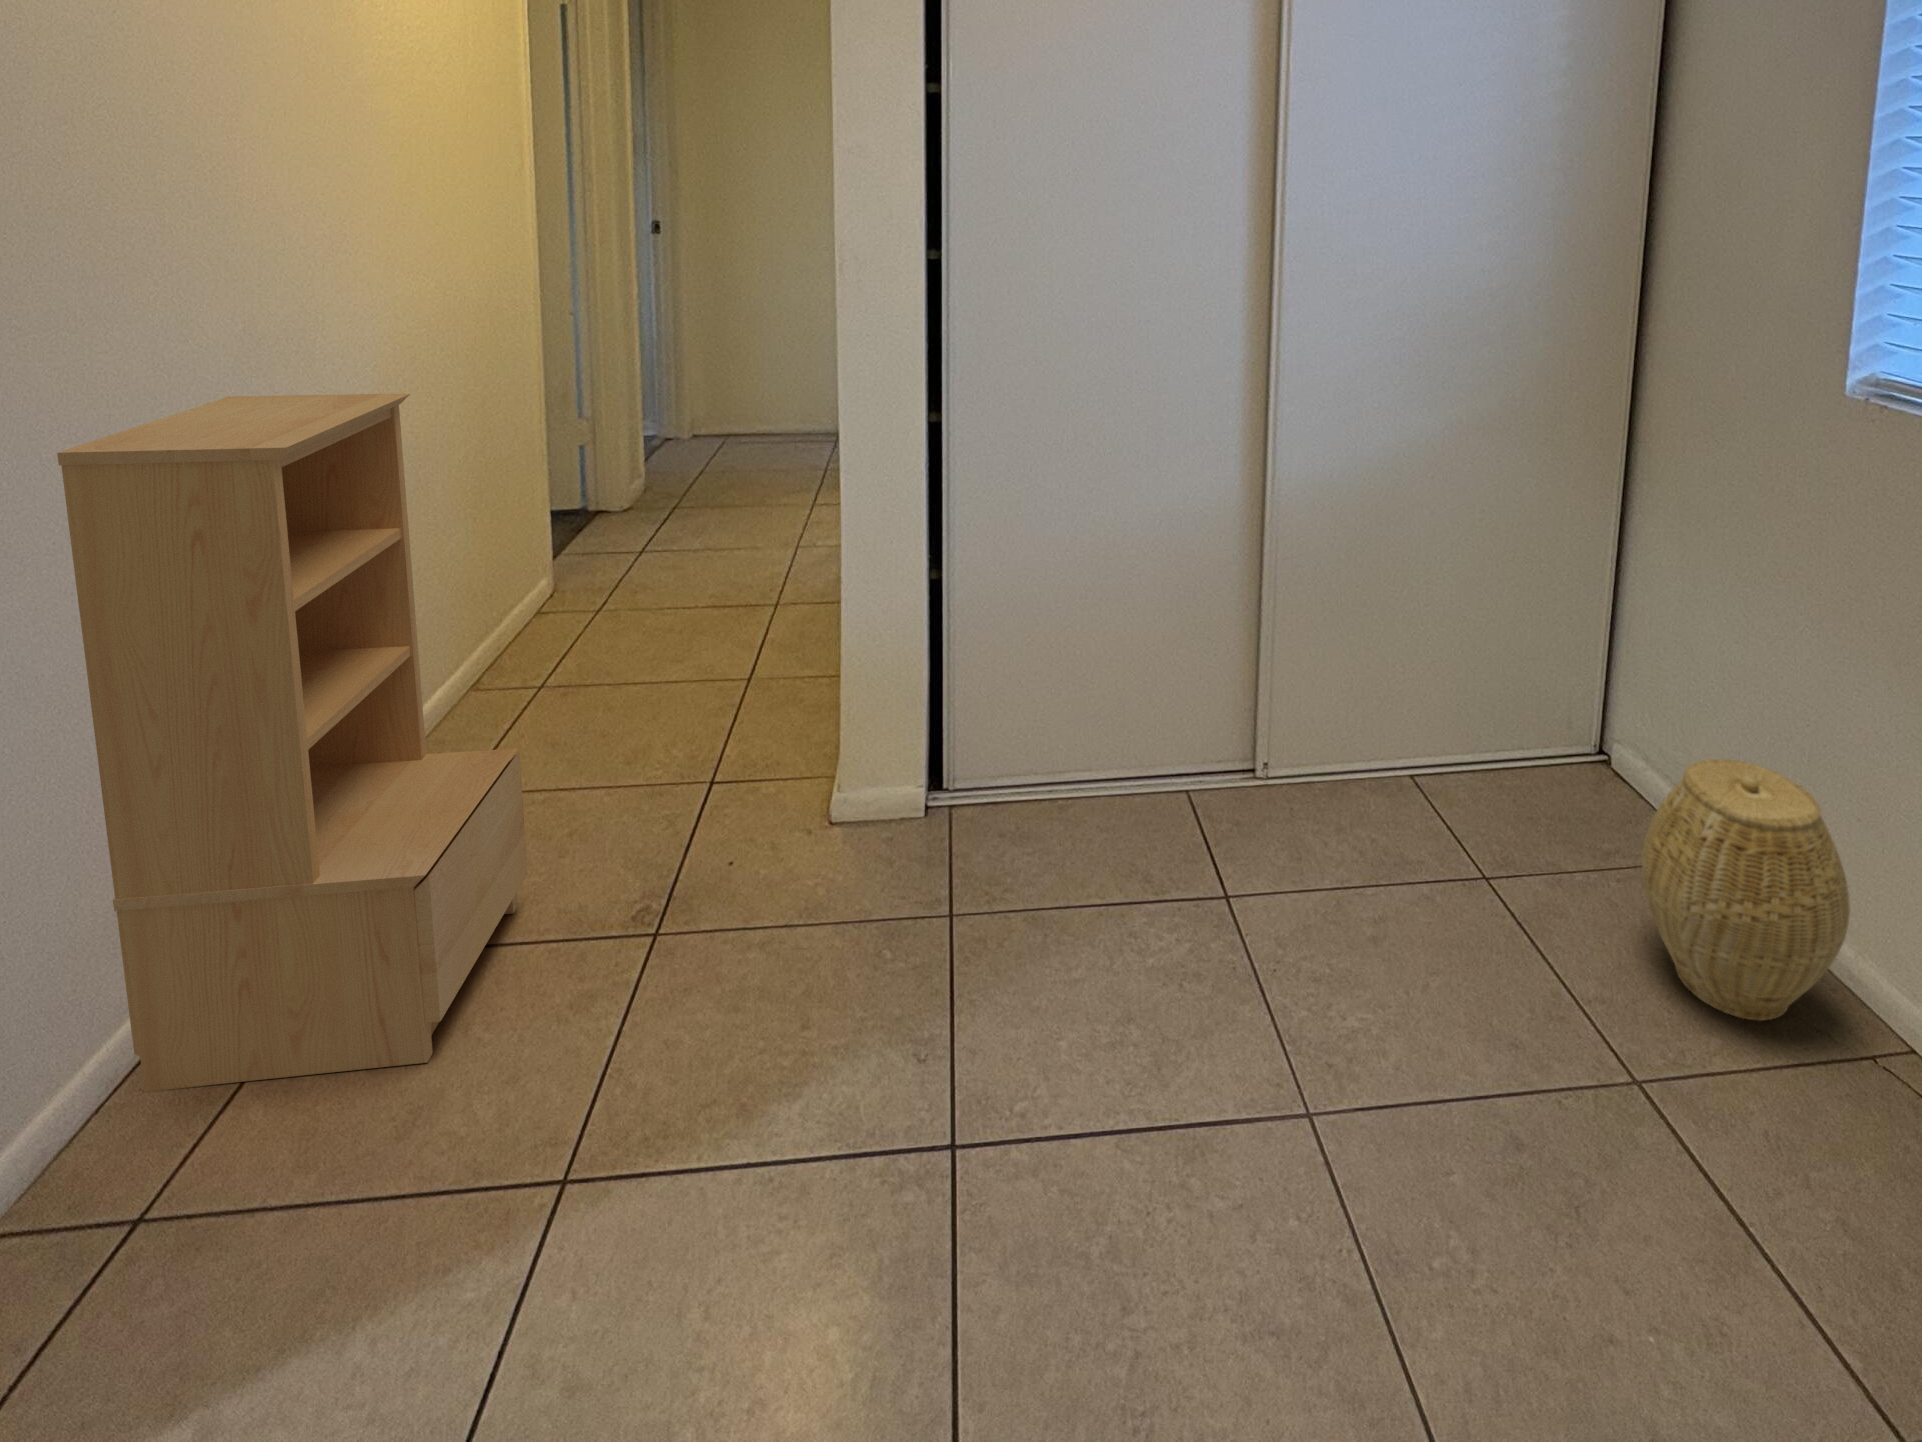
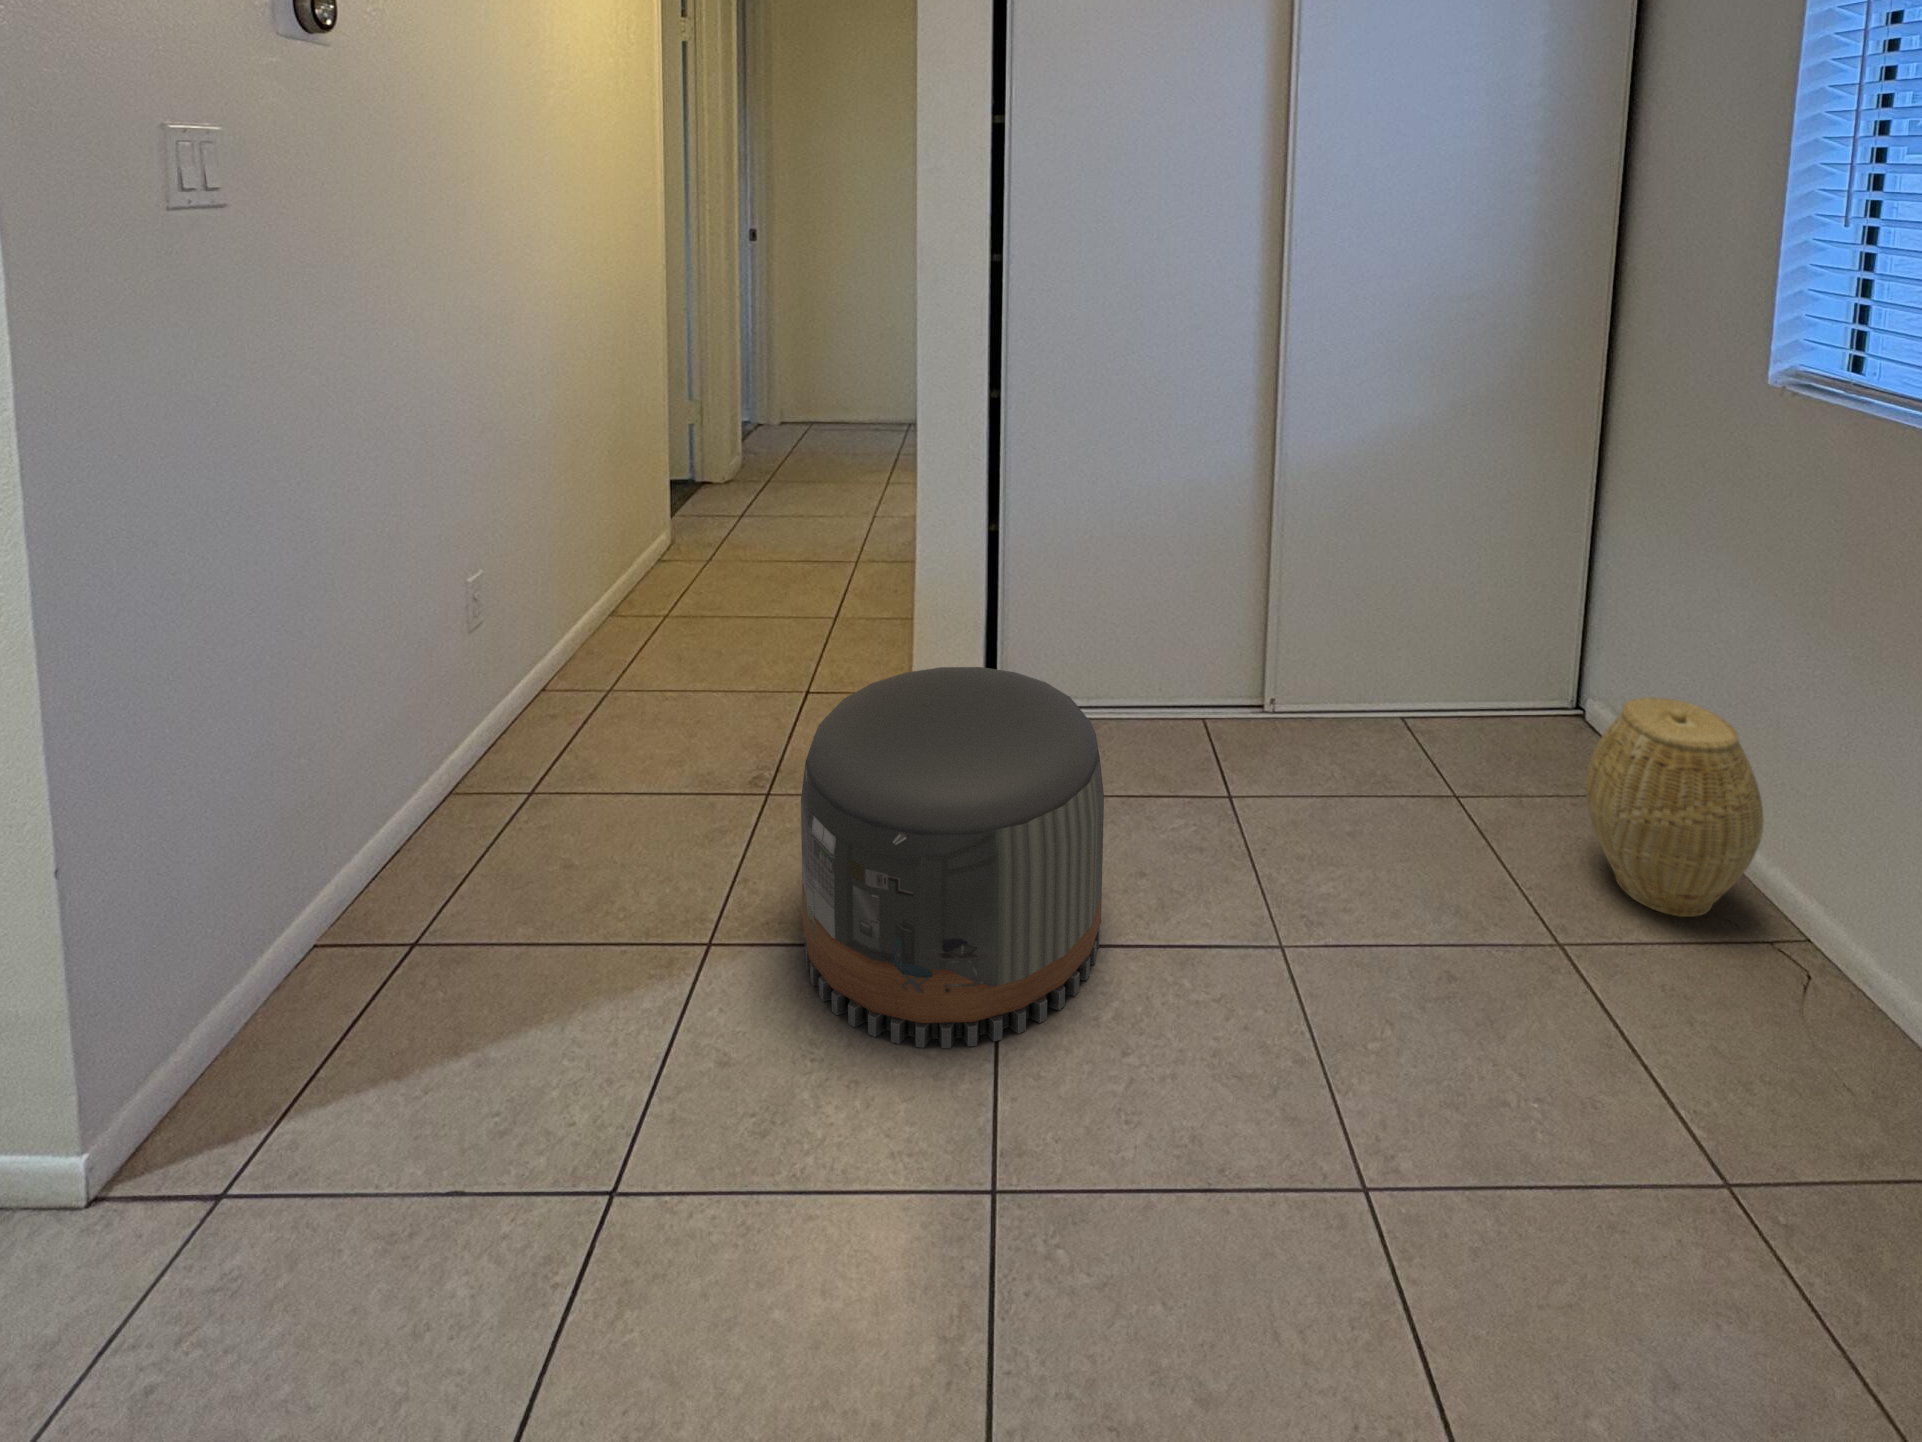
bookshelf: present [57,394,528,1092] -> none [375,358,672,865]
pouf: none [682,775,1086,1330] -> present [801,667,1104,1048]

